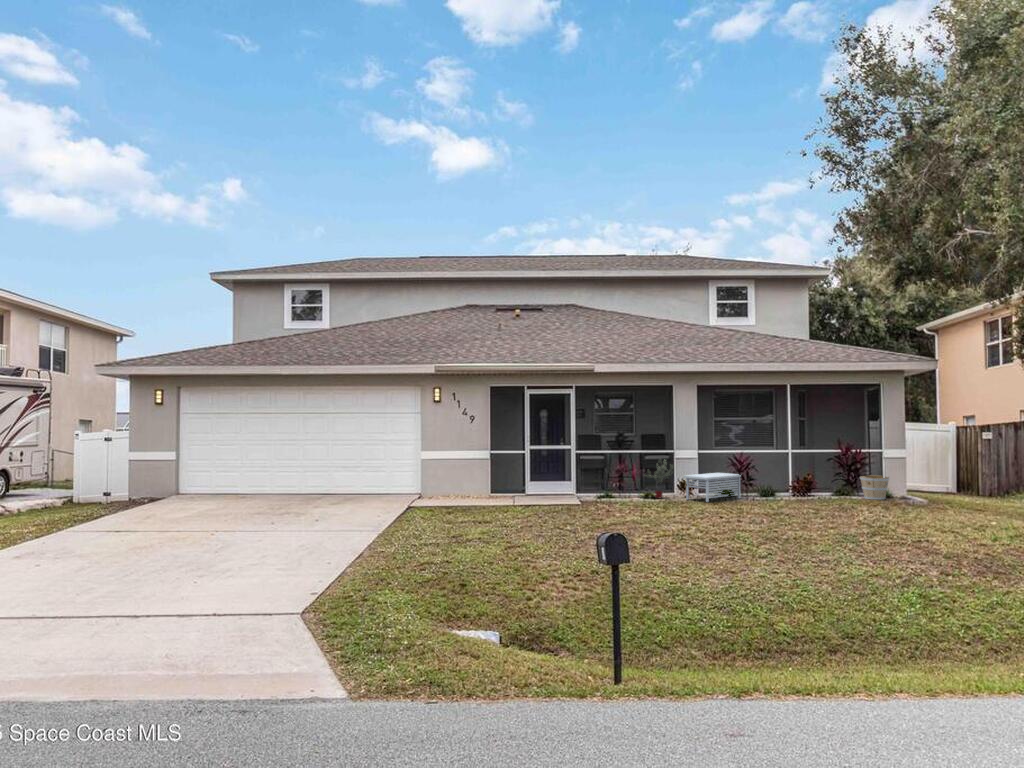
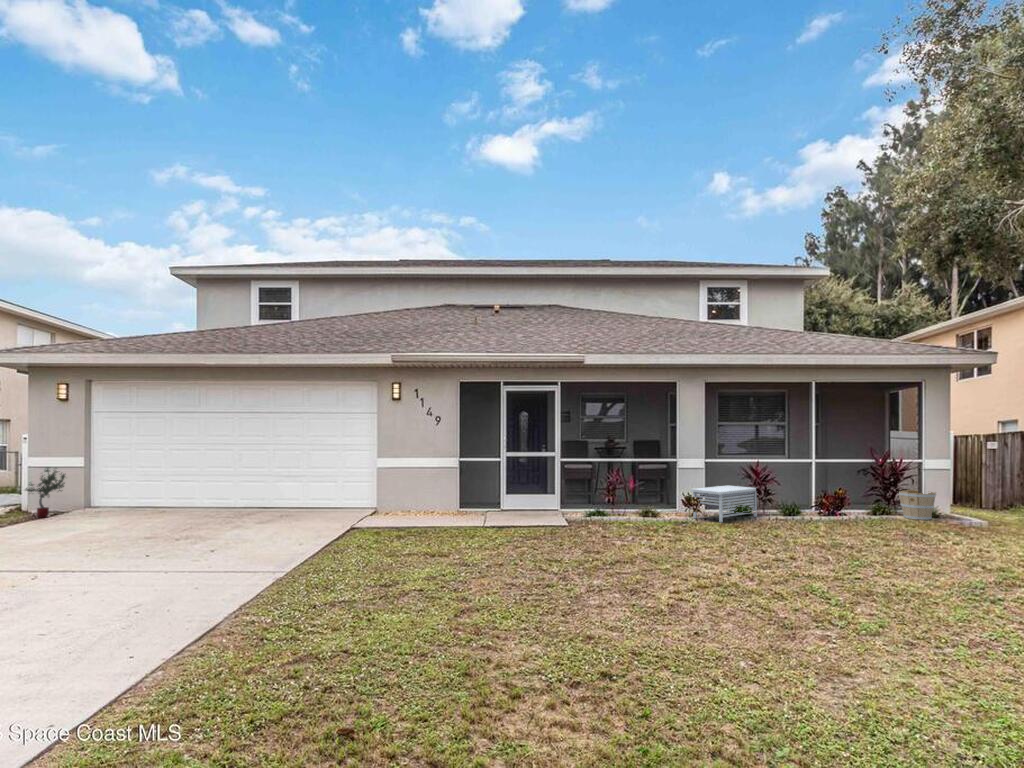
potted tree: present [645,459,673,499] -> present [26,467,65,518]

